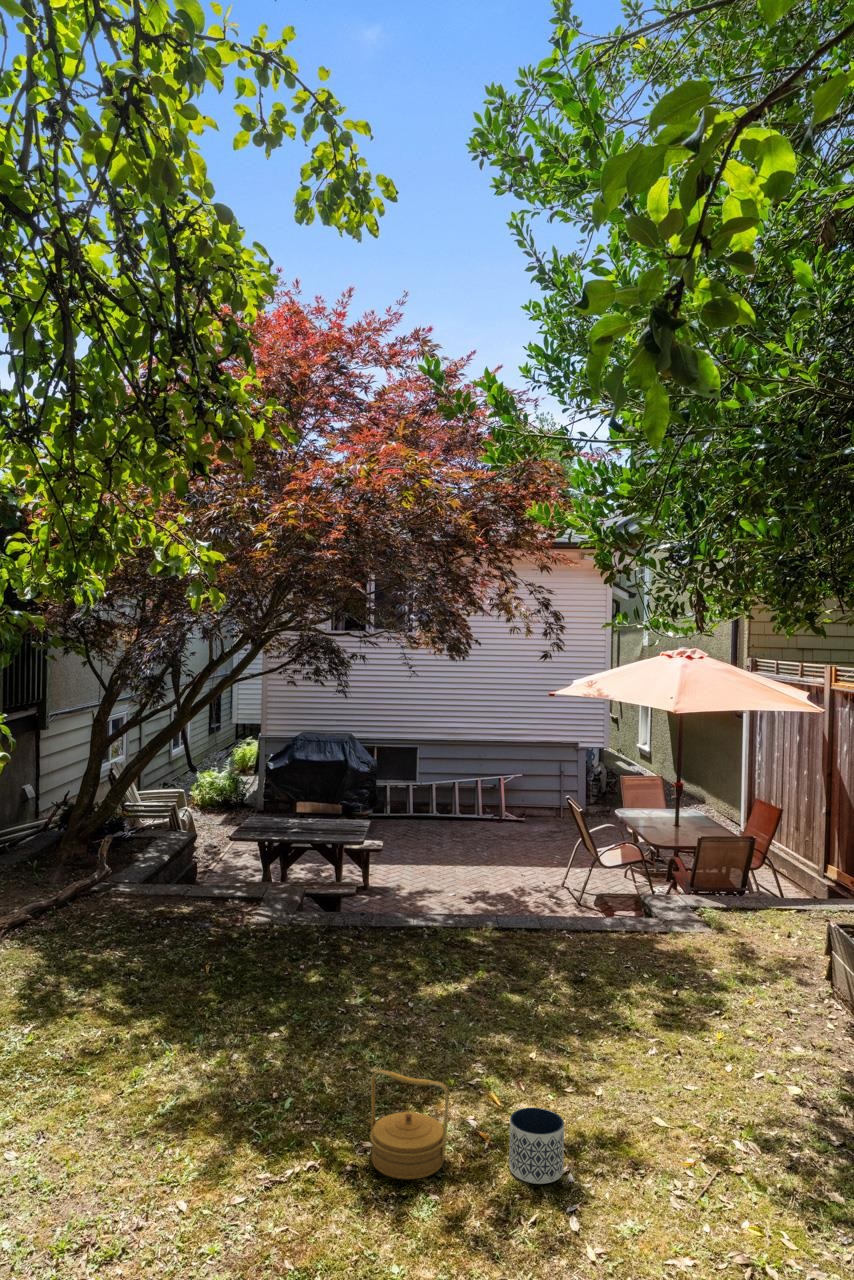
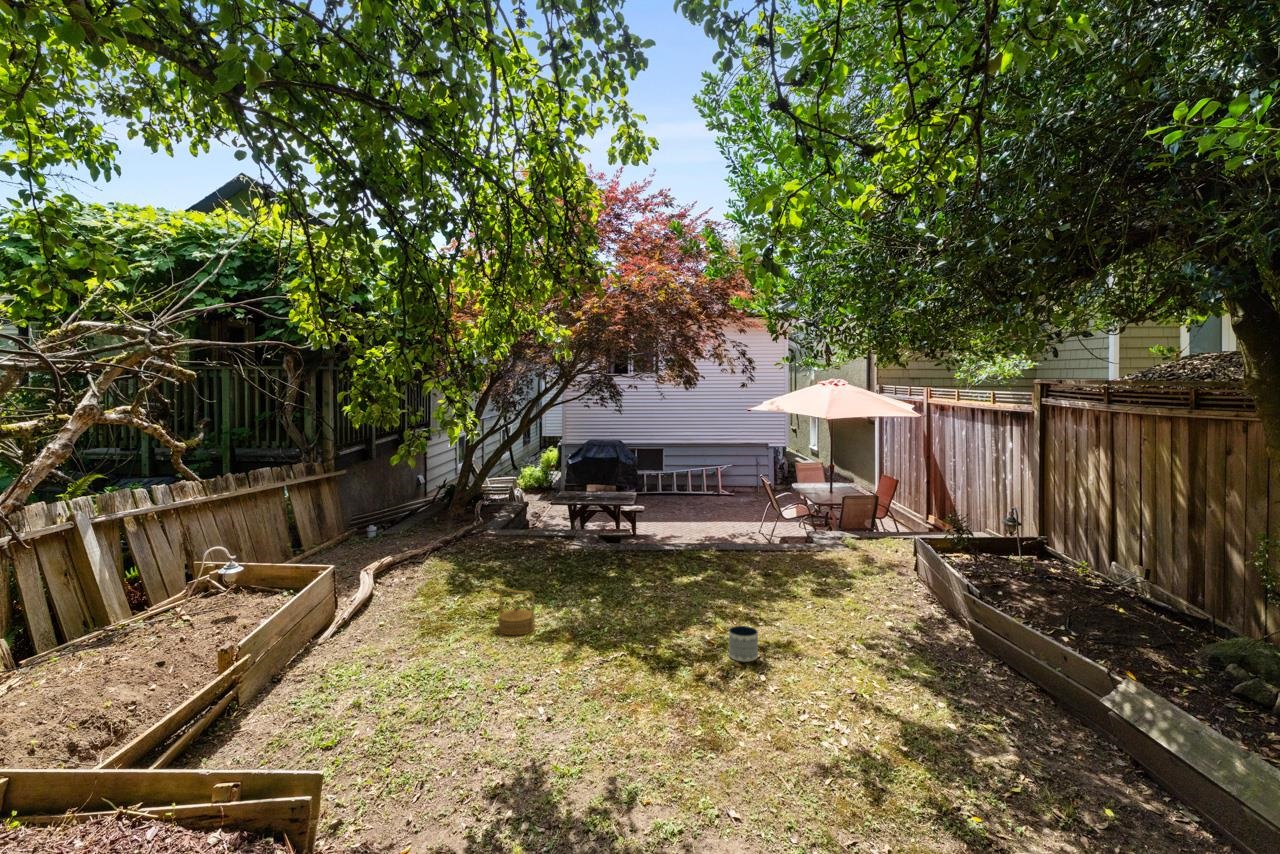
basket: present [370,1070,449,1179] -> present [498,588,535,635]

